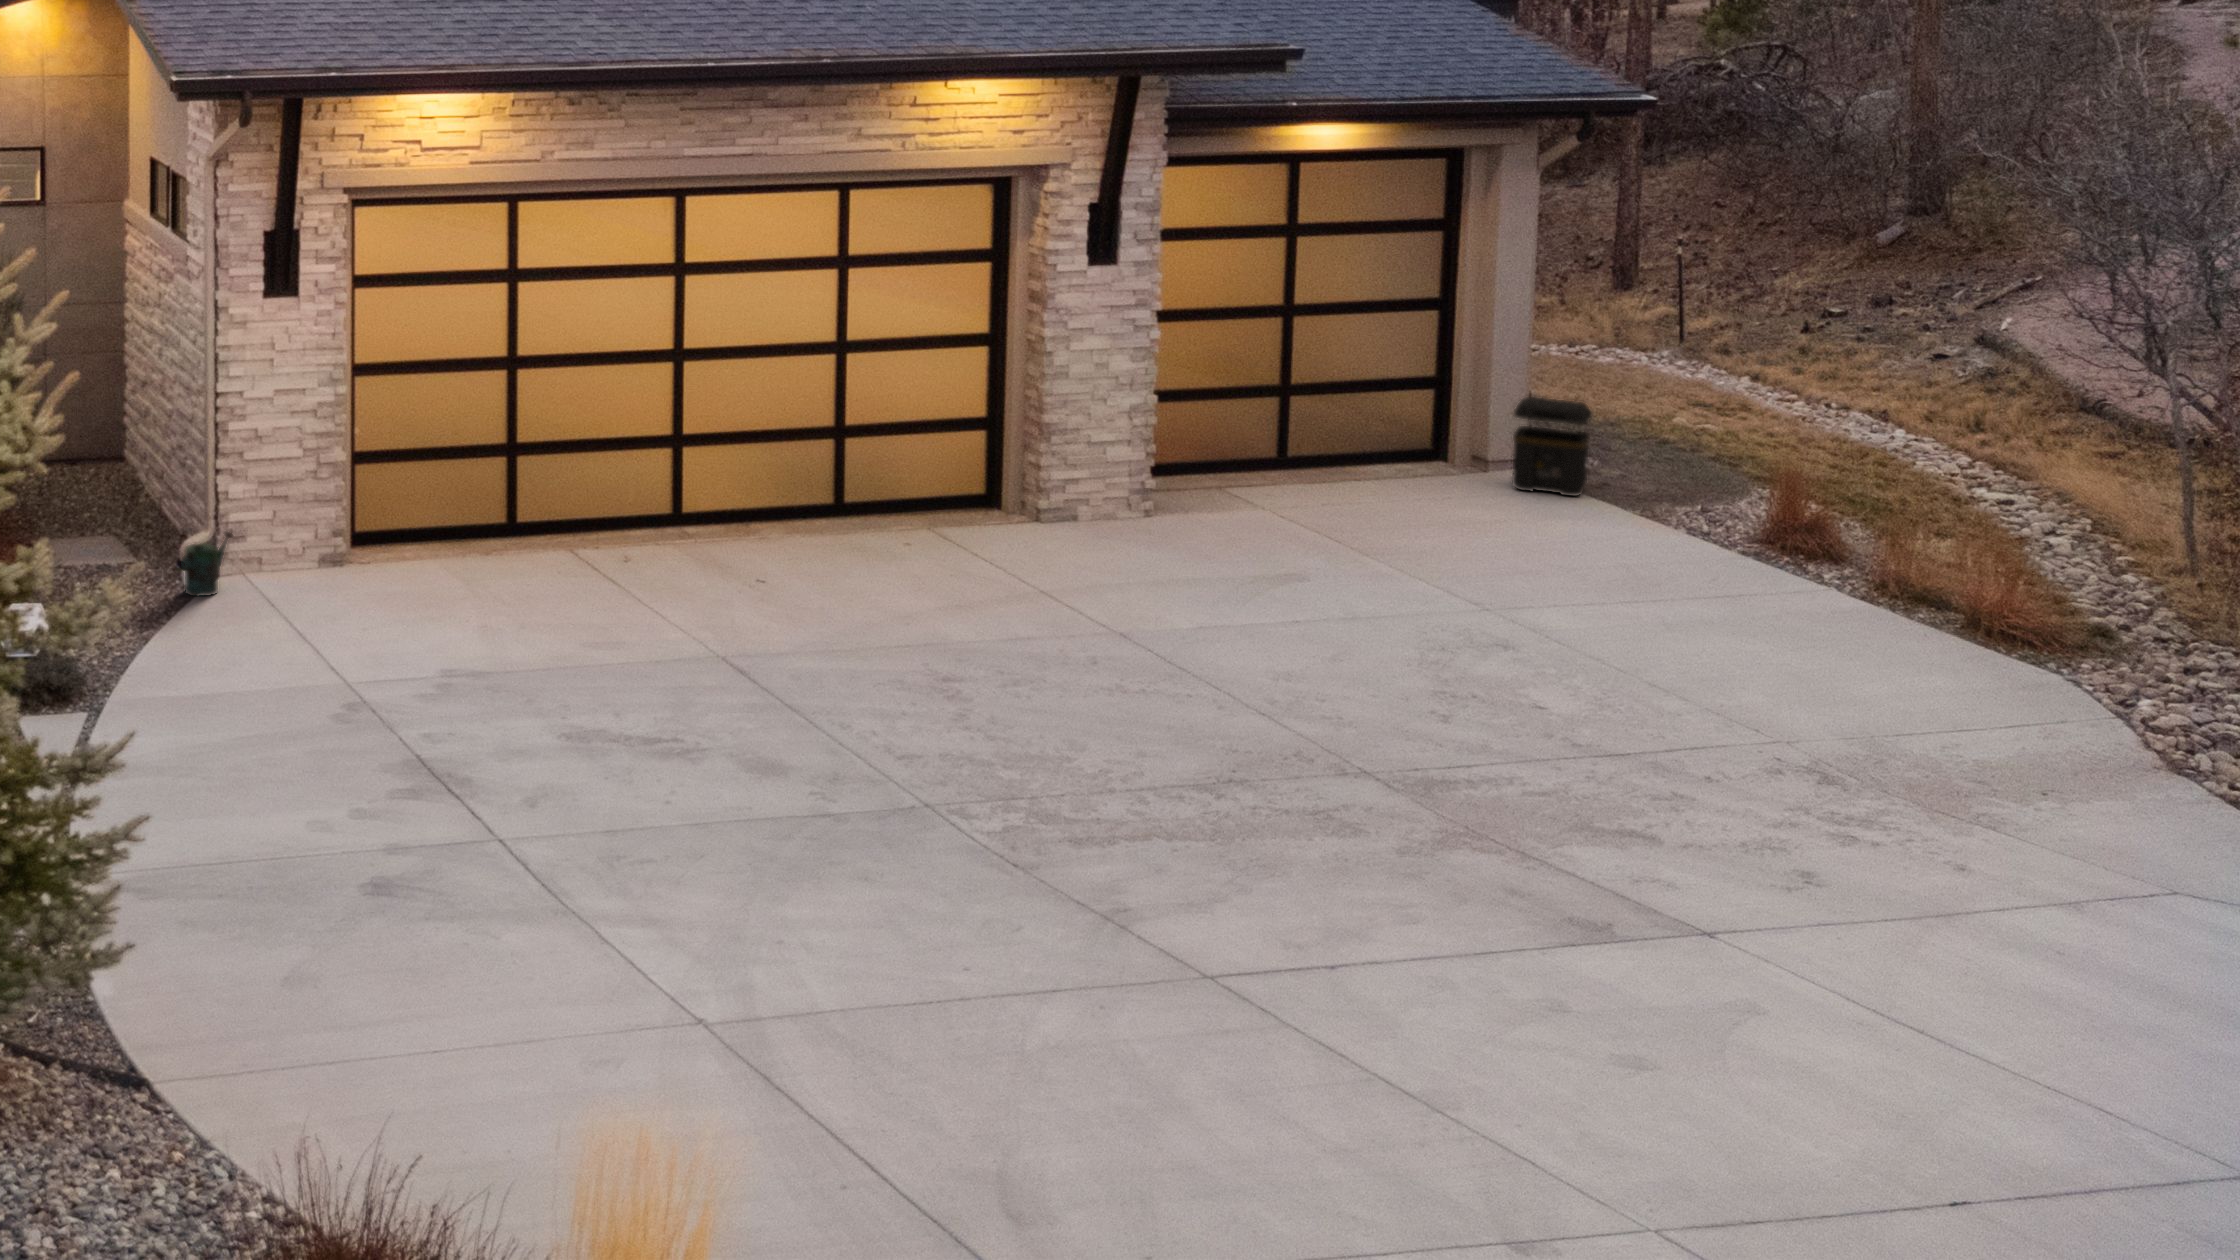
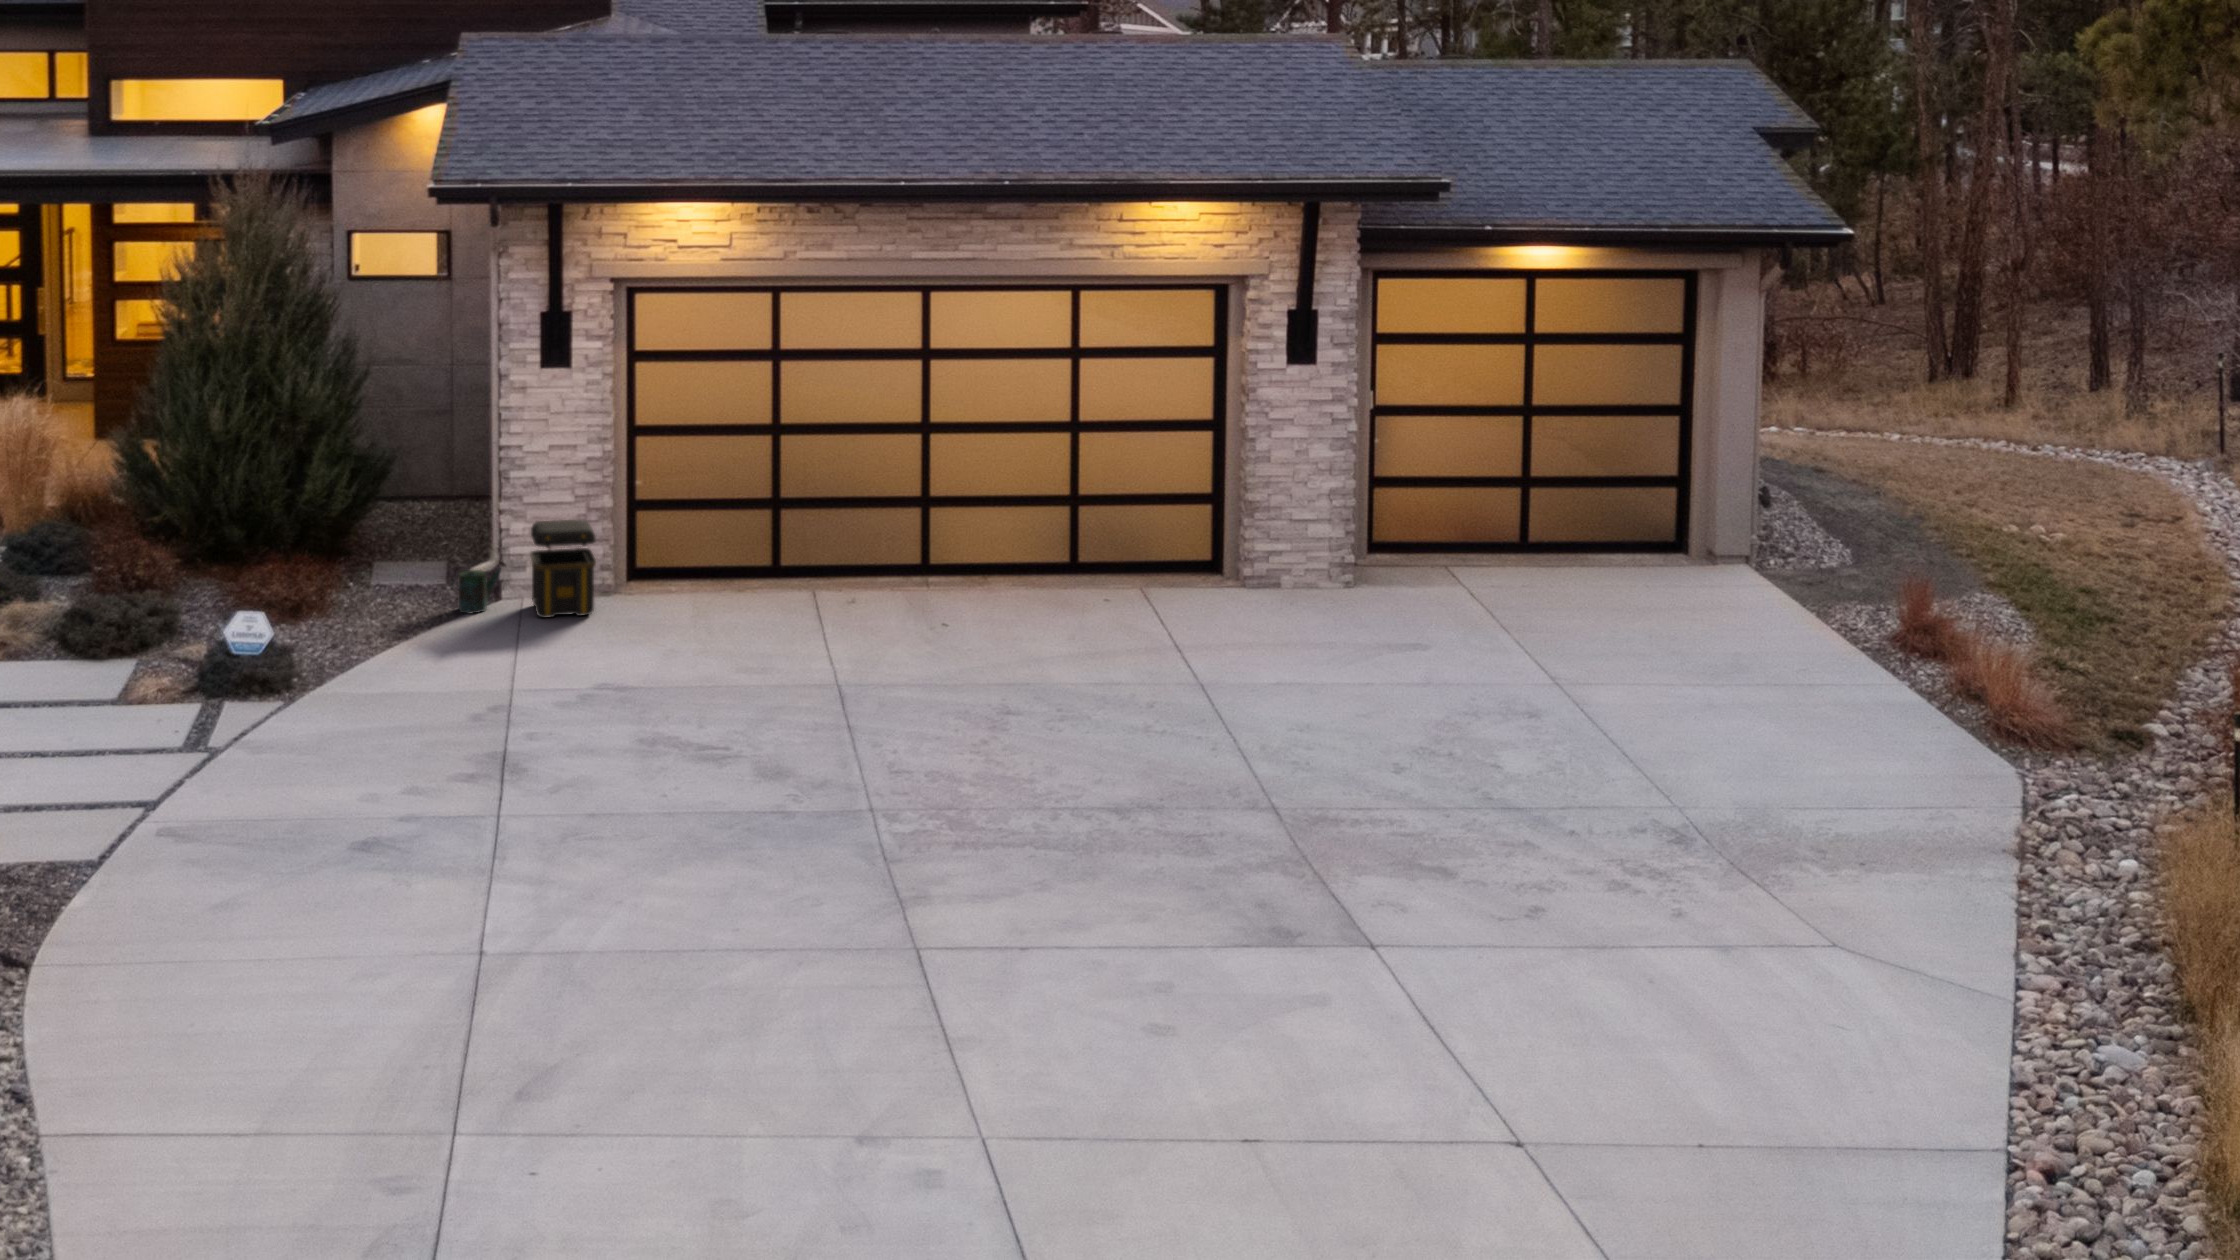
toolbox: present [1512,397,1591,497] -> present [530,519,596,618]

